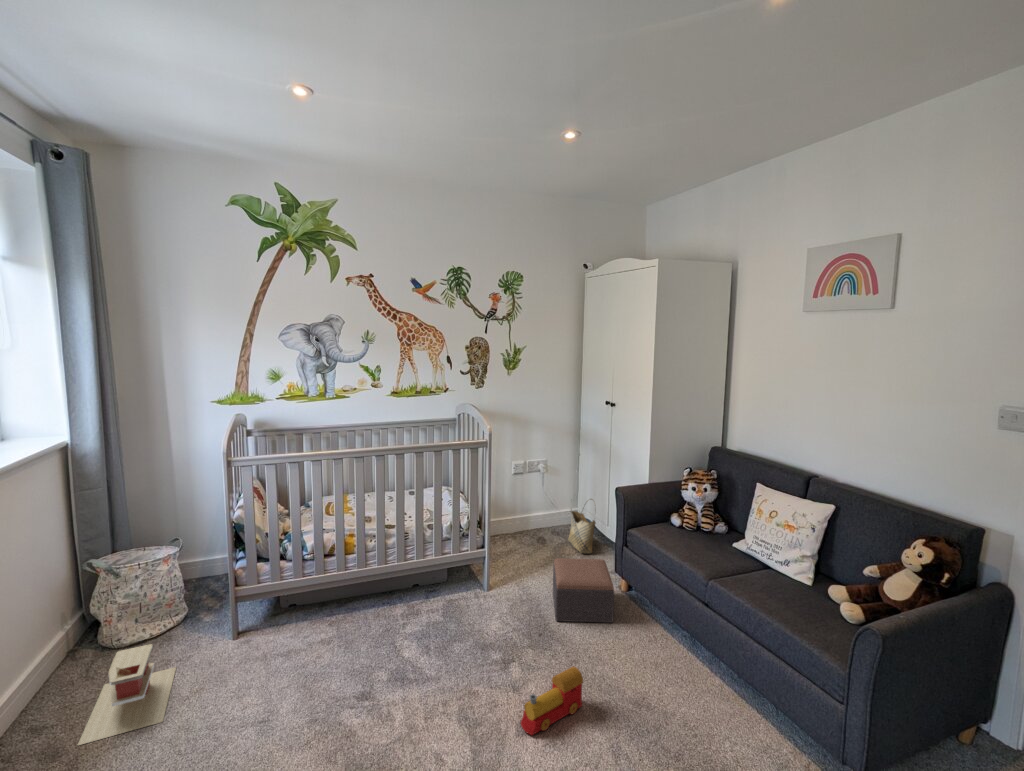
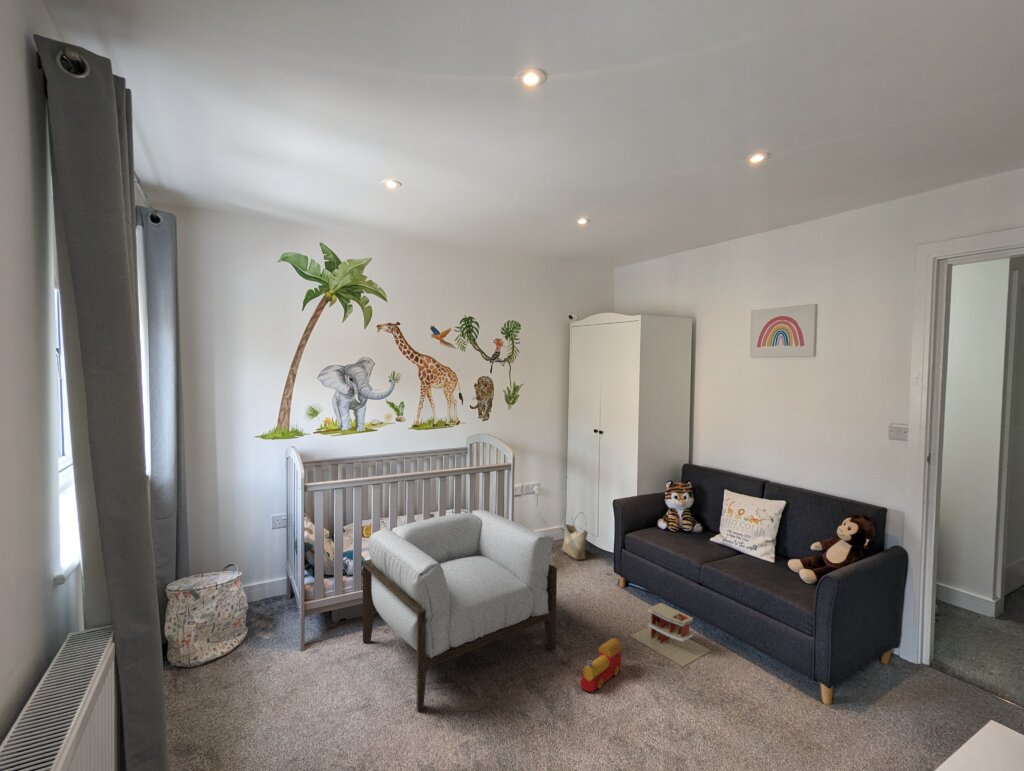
armchair: none [295,494,513,735] -> present [363,510,557,712]
footstool: present [553,558,614,623] -> none [565,560,623,612]
toy house: present [78,644,176,745] -> present [631,603,711,667]

